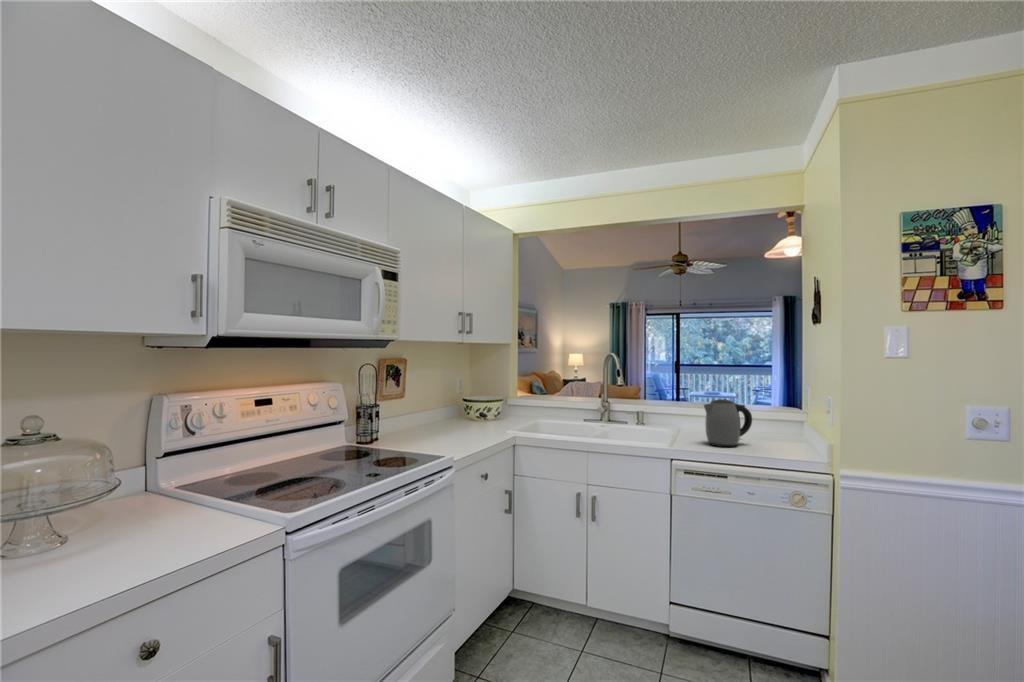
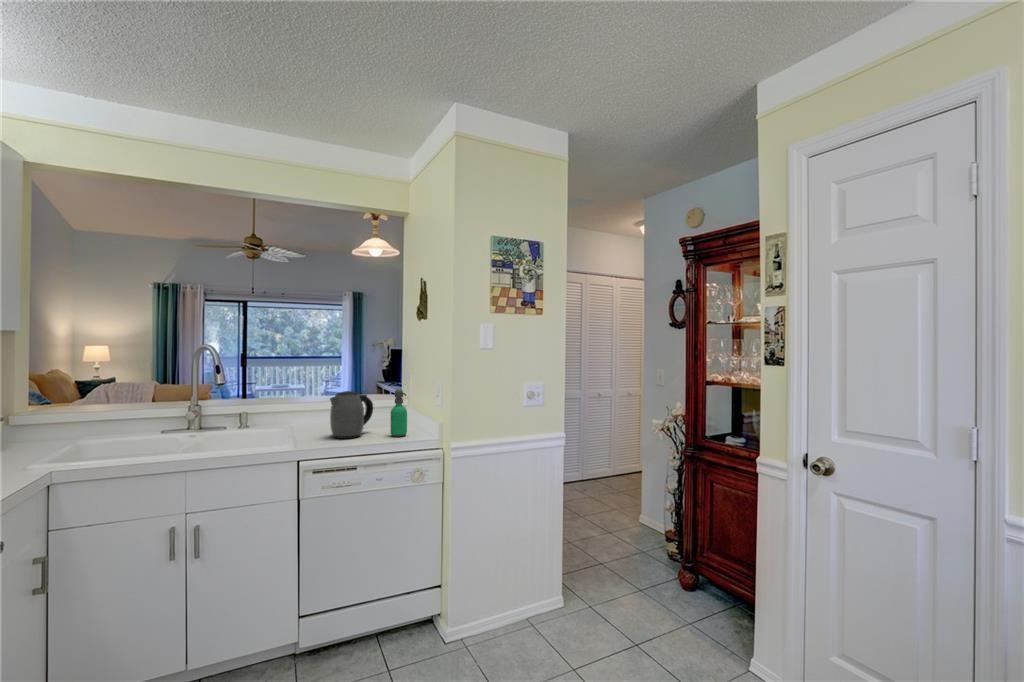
soap dispenser: none [768,401,789,454] -> present [391,389,407,437]

